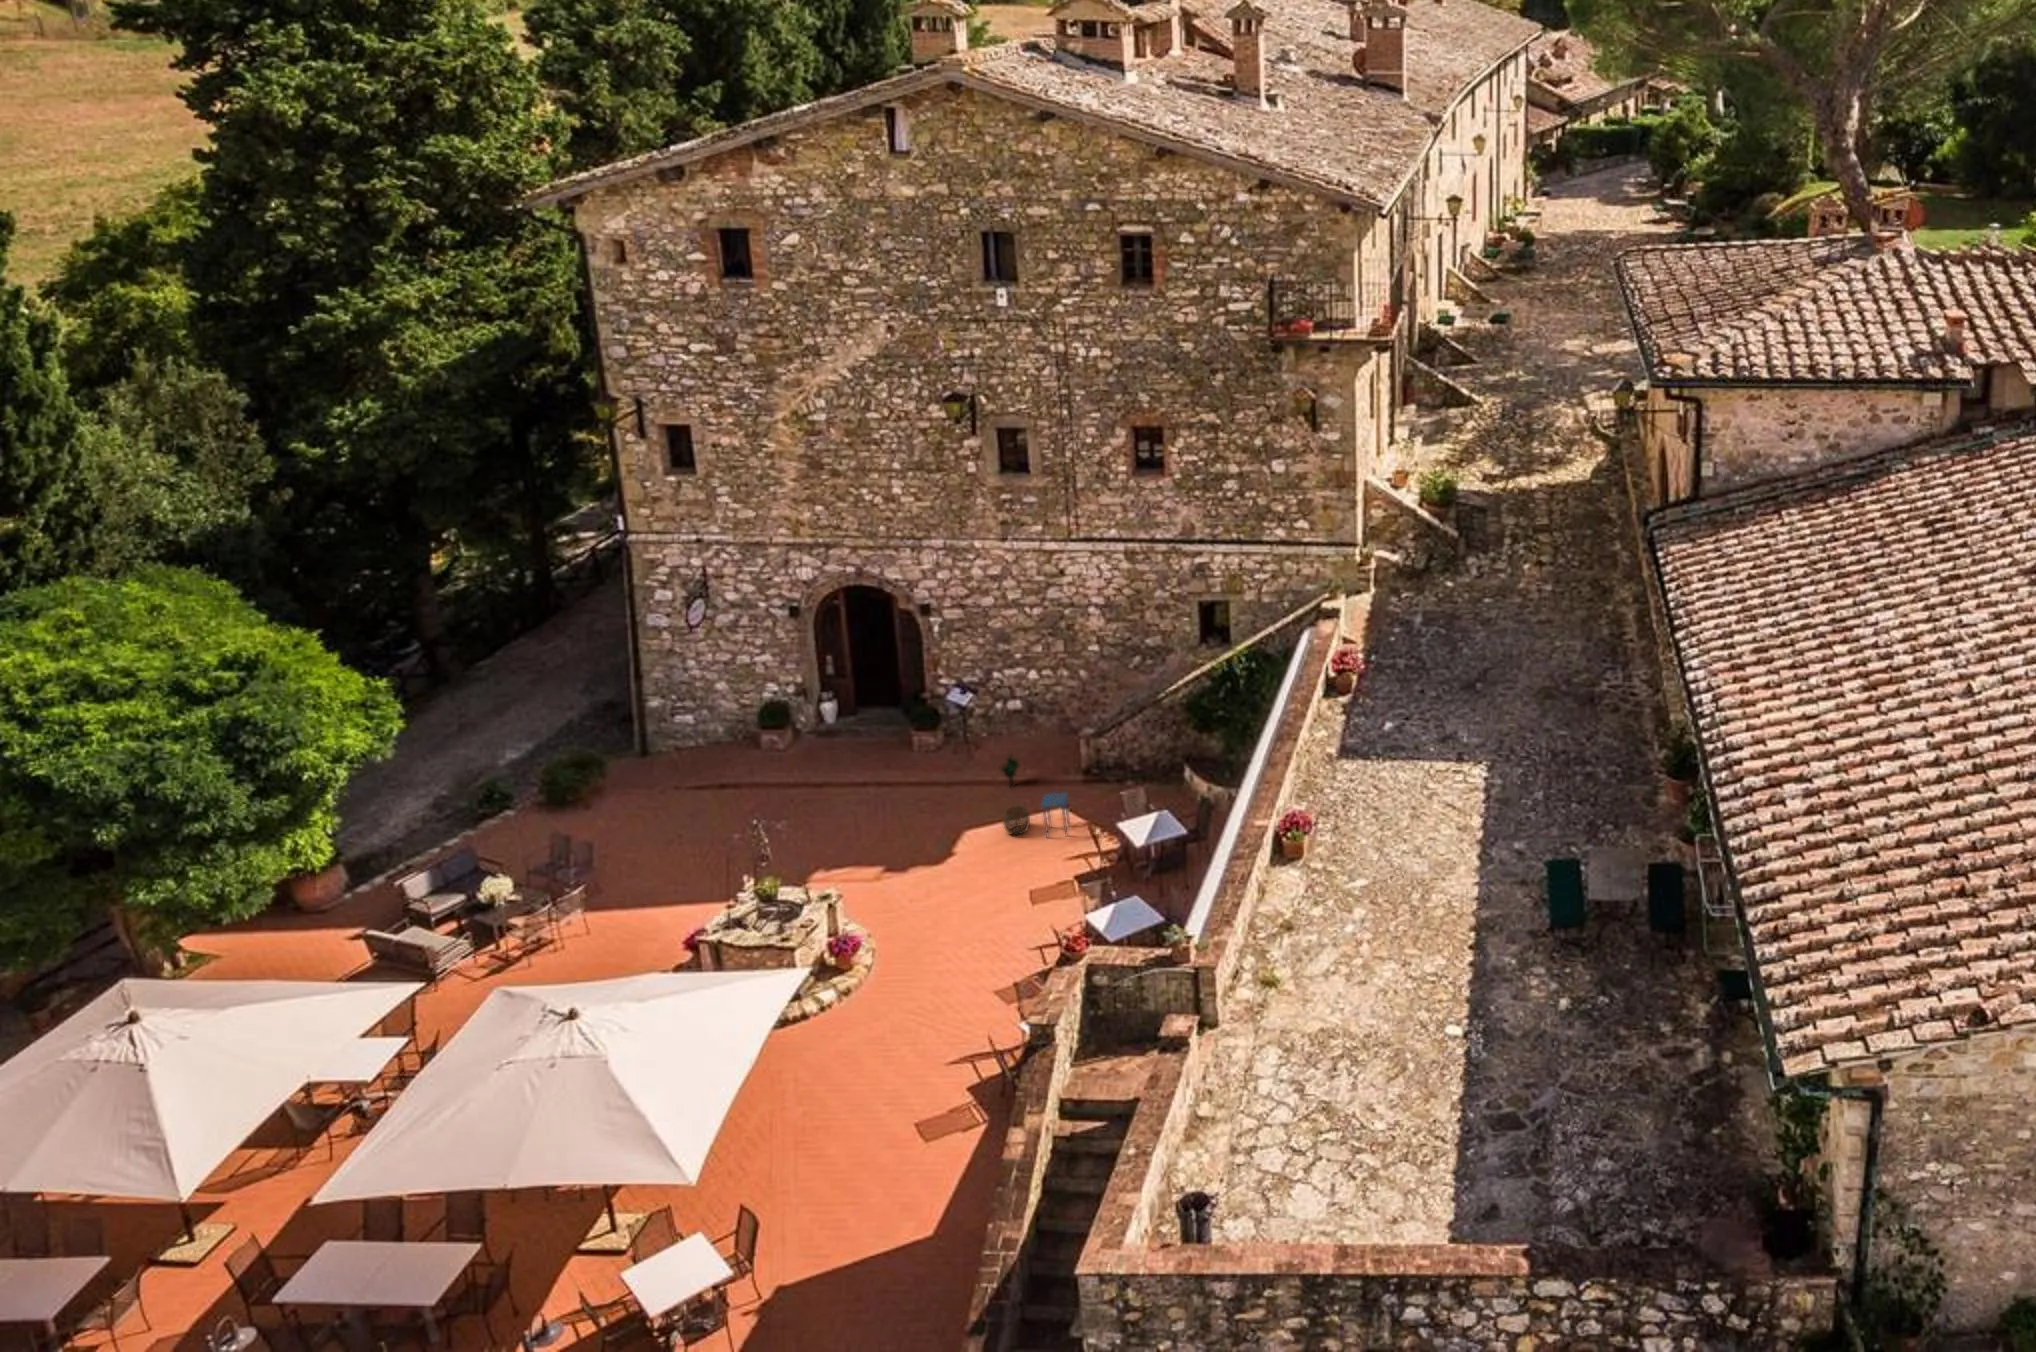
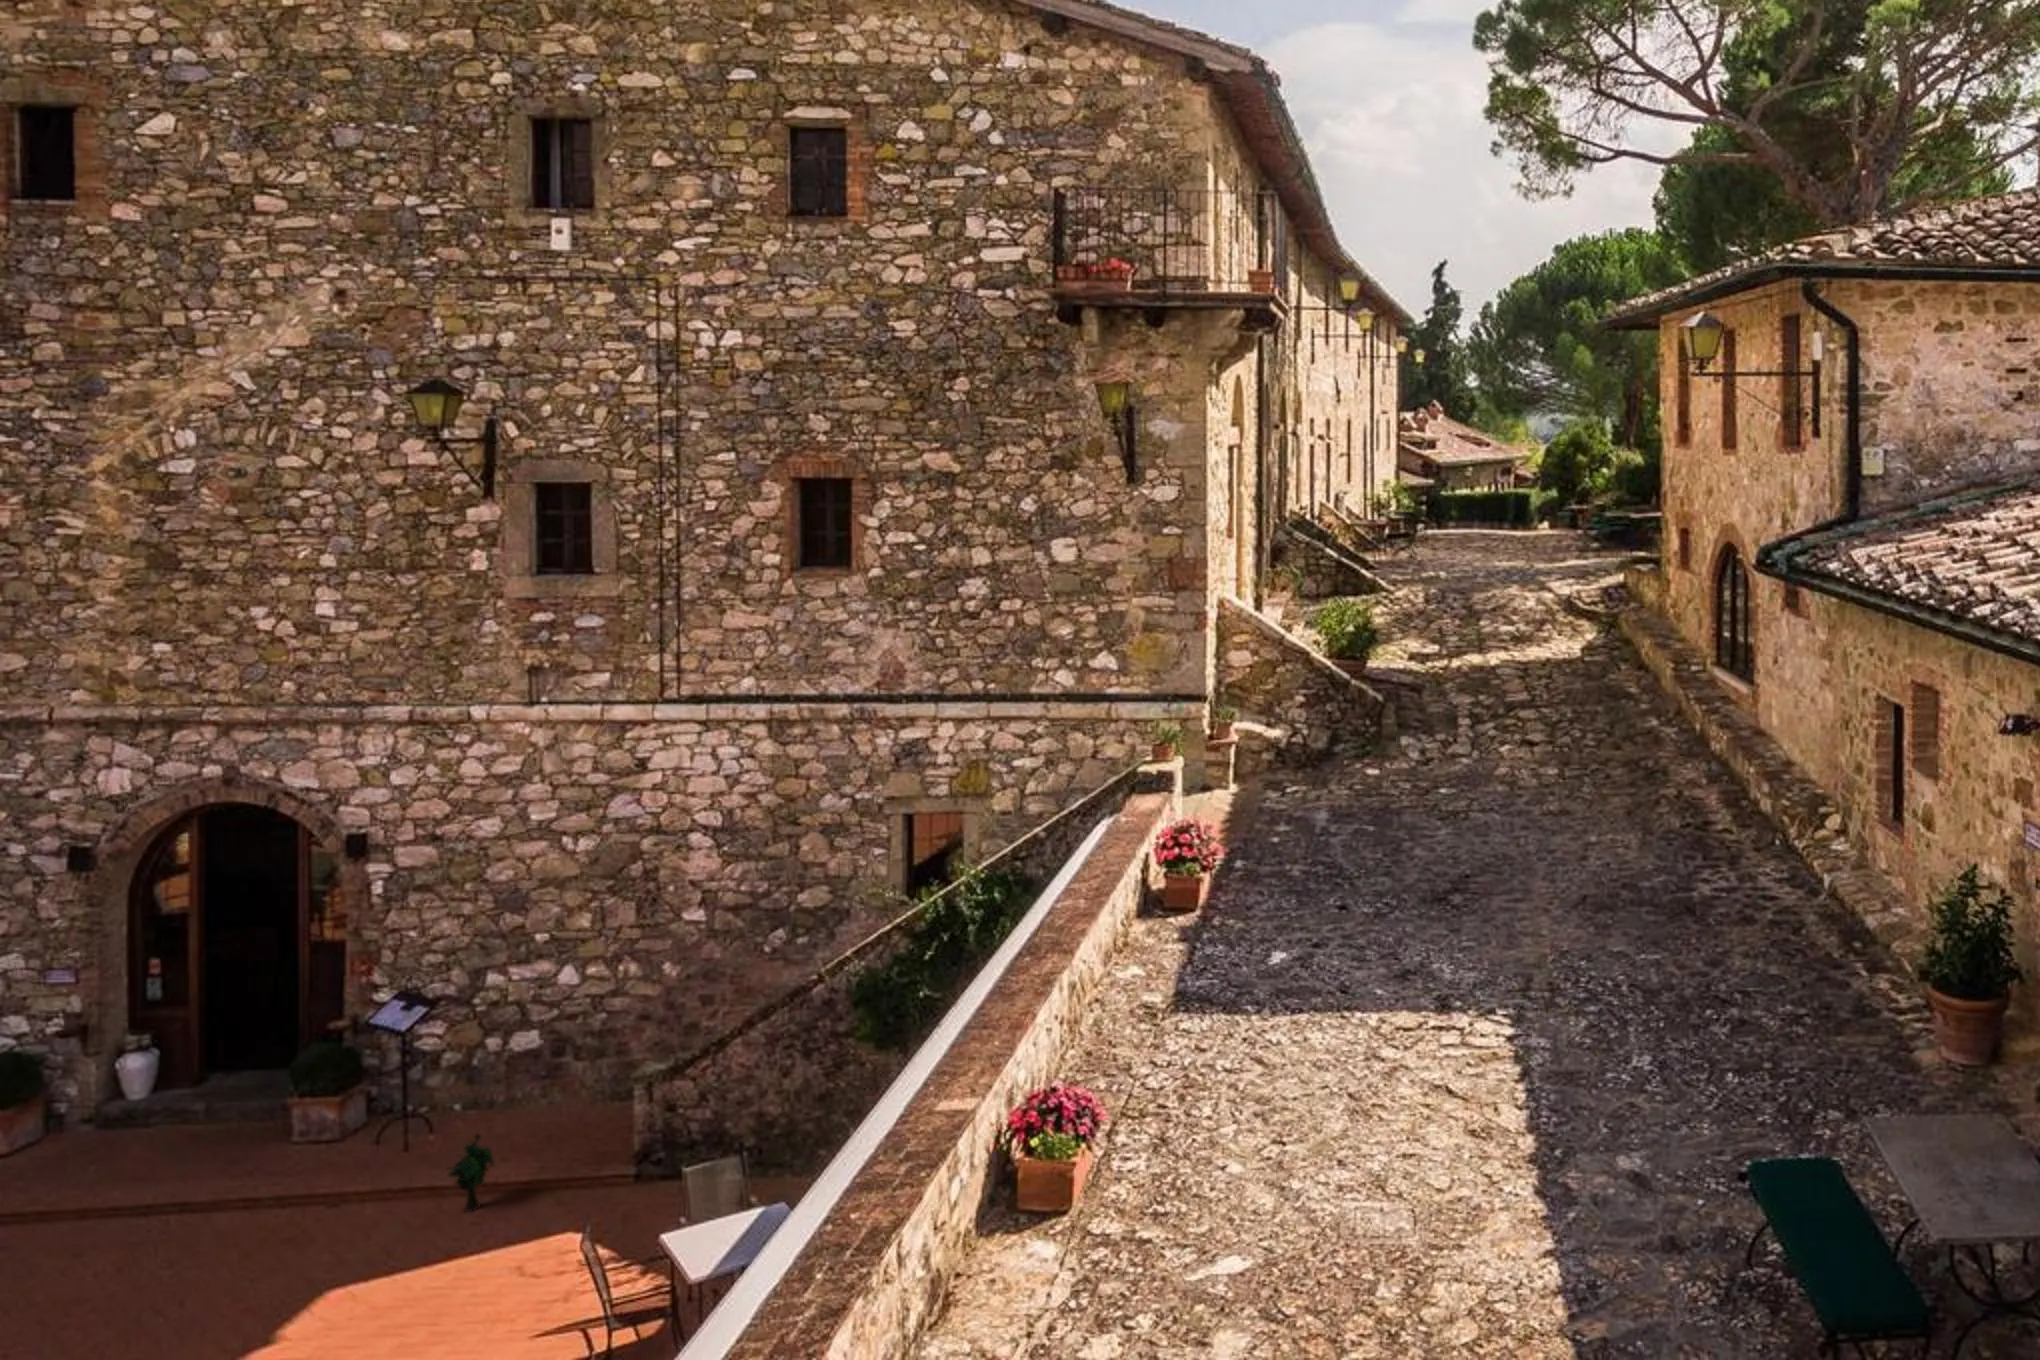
side table: present [1041,793,1069,835] -> none [492,1209,567,1323]
woven basket: present [1003,805,1030,835] -> none [405,1248,474,1323]

